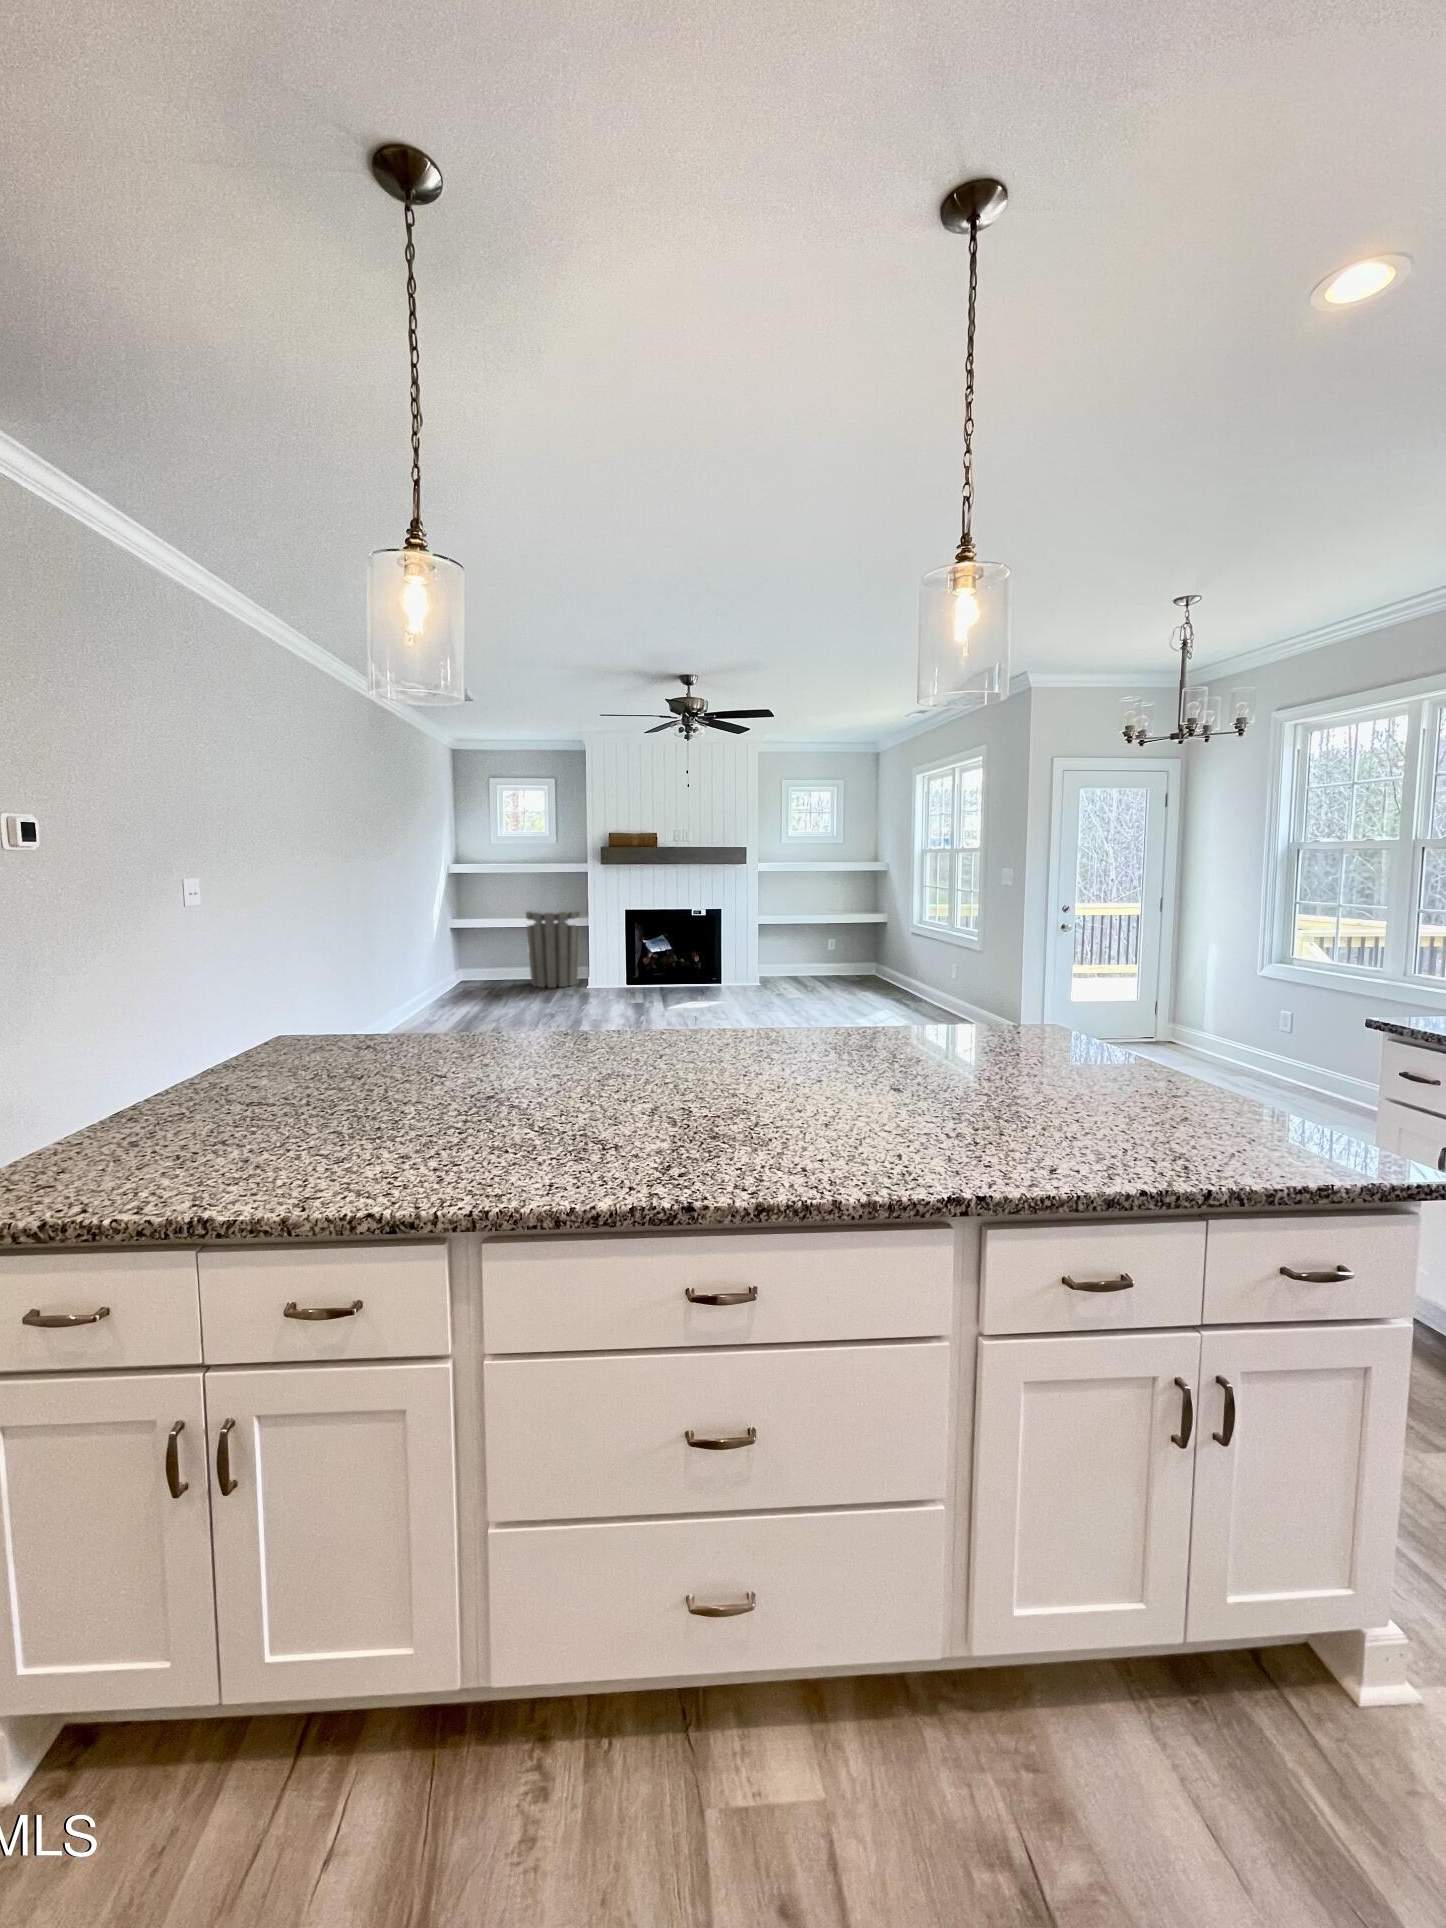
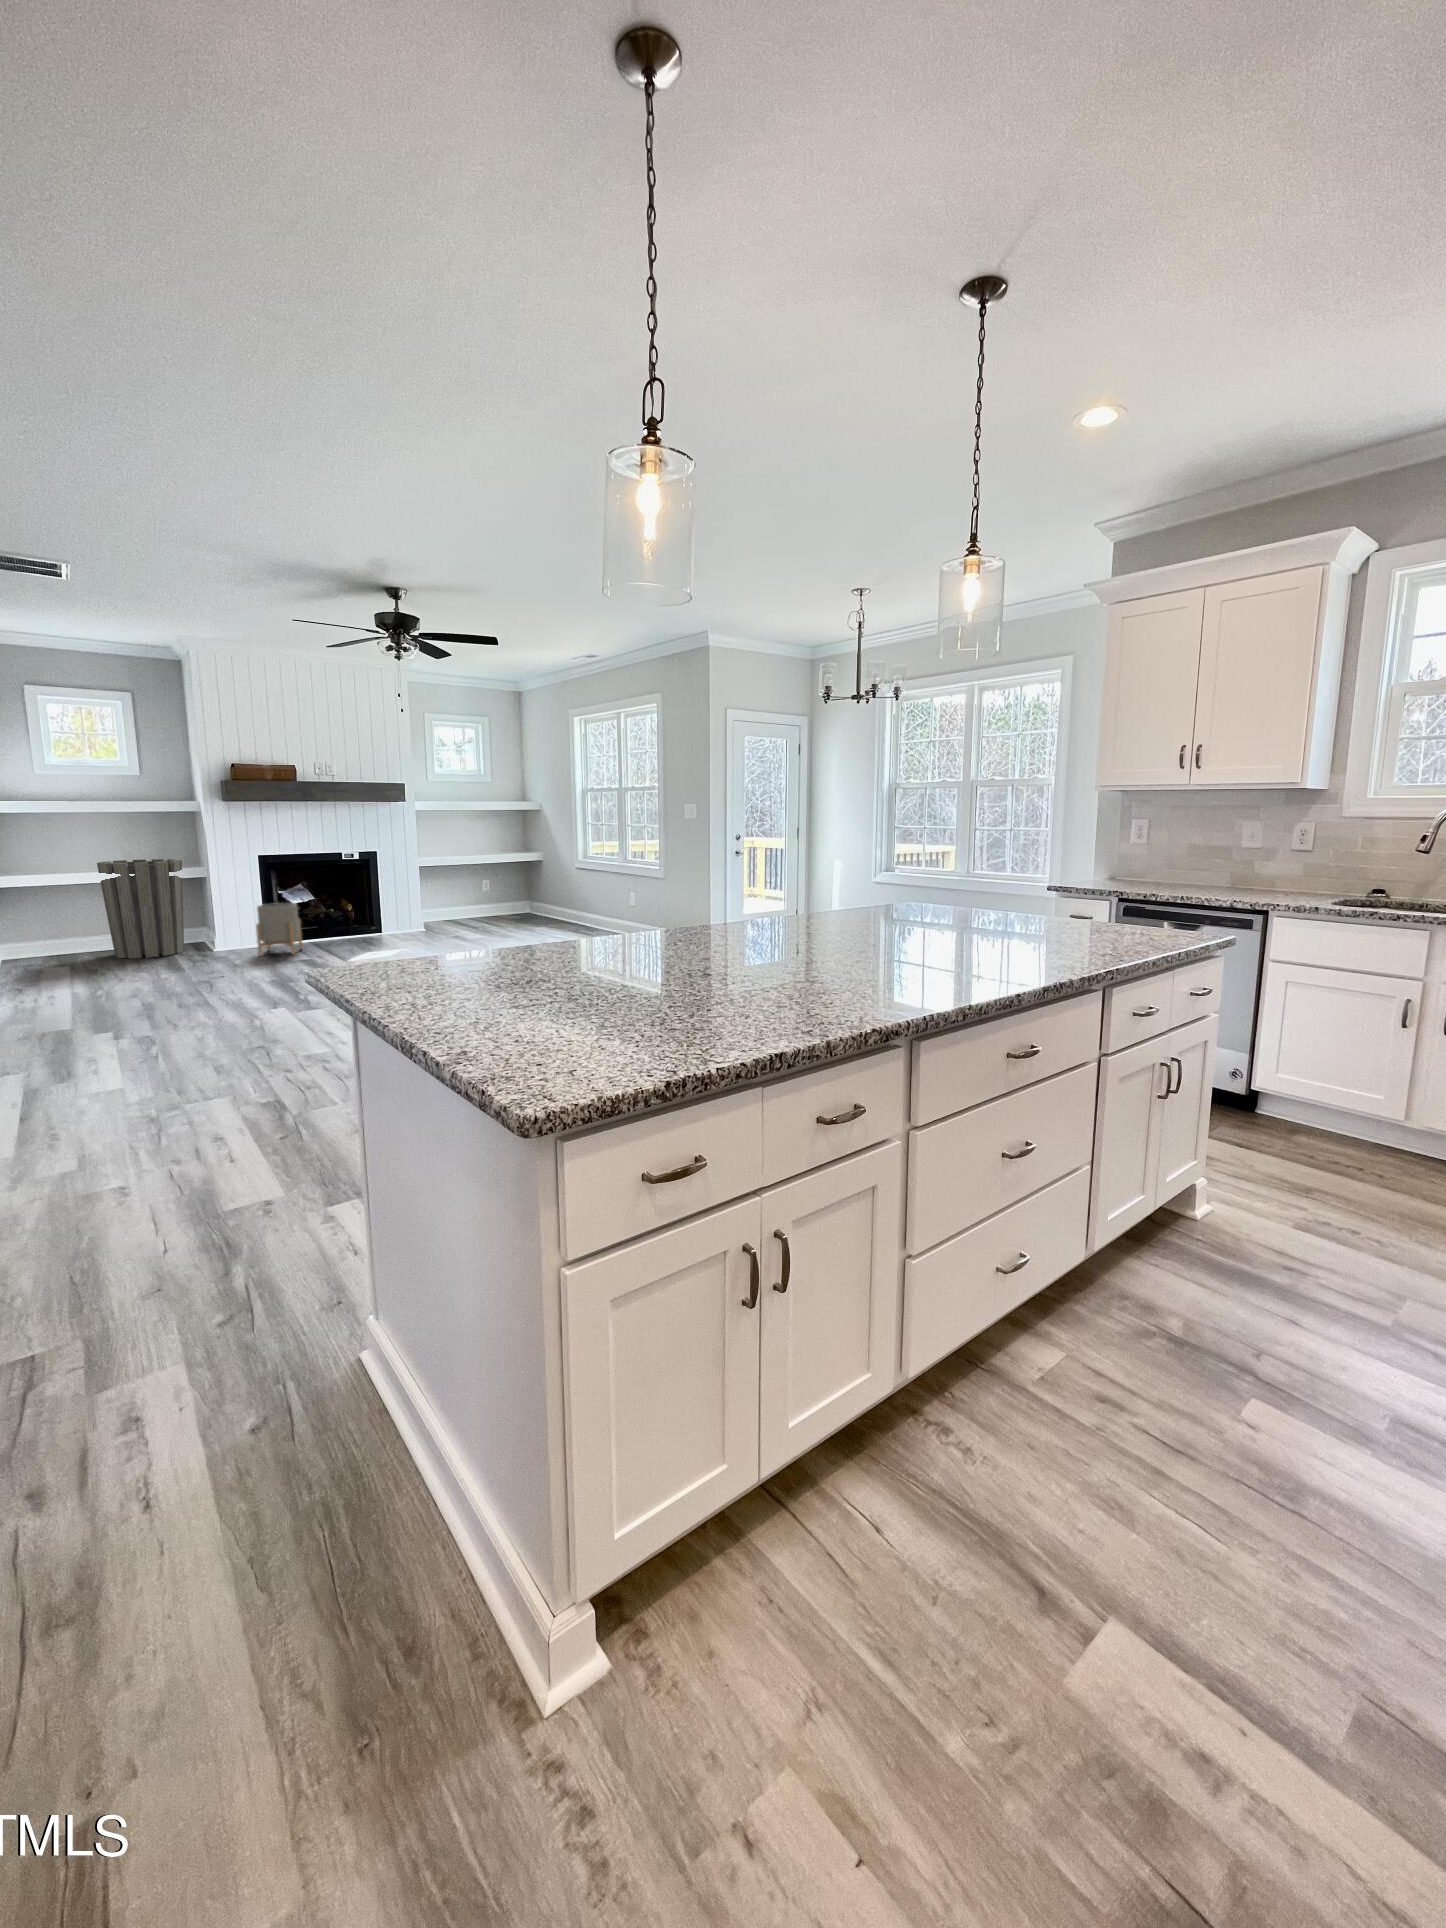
planter: none [616,951,653,996] -> present [256,903,303,956]

